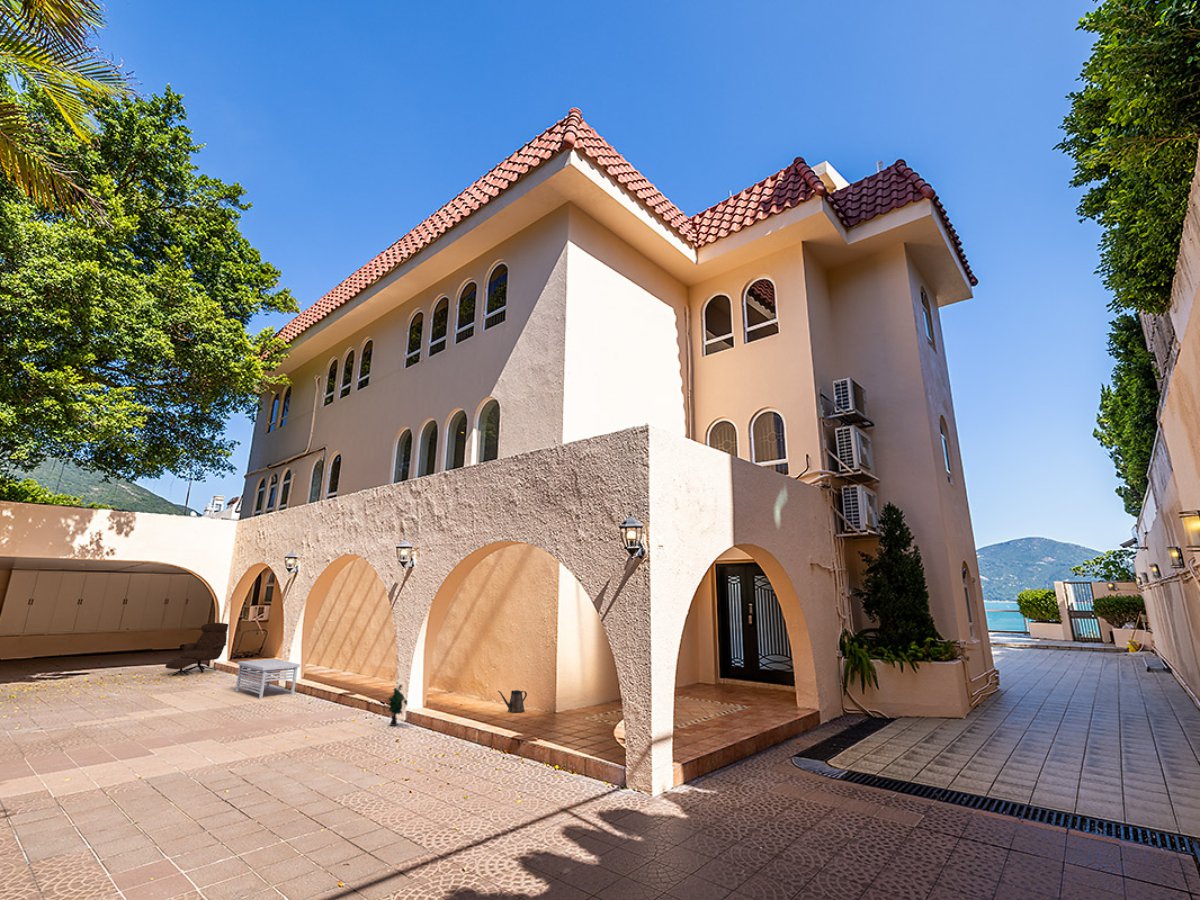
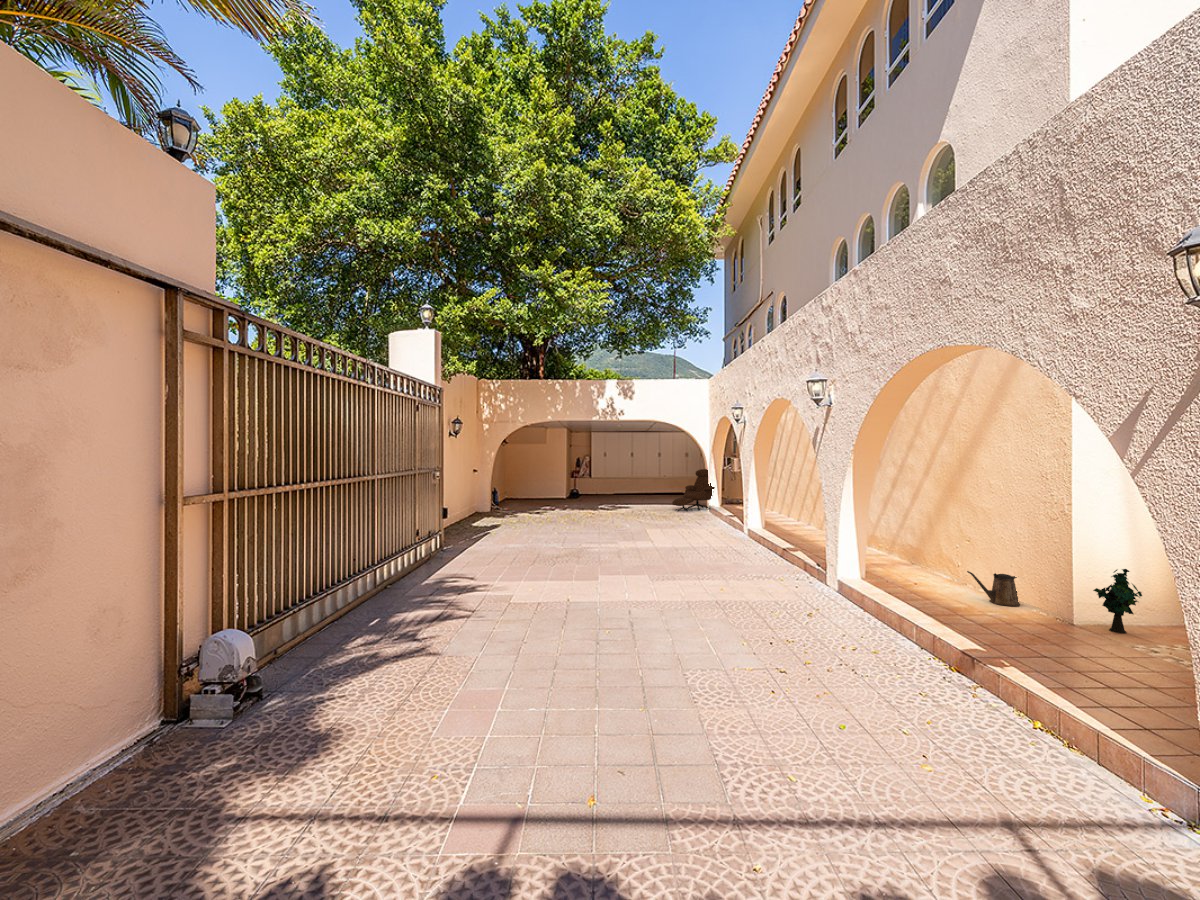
storage bench: present [235,659,300,699] -> none [706,503,753,540]
decorative plant: present [388,685,407,726] -> present [1093,569,1142,634]

